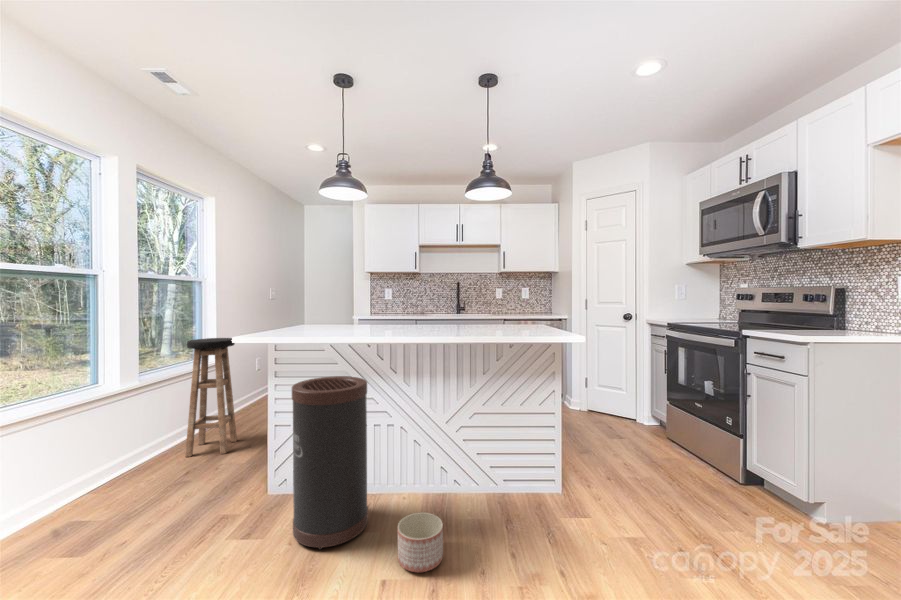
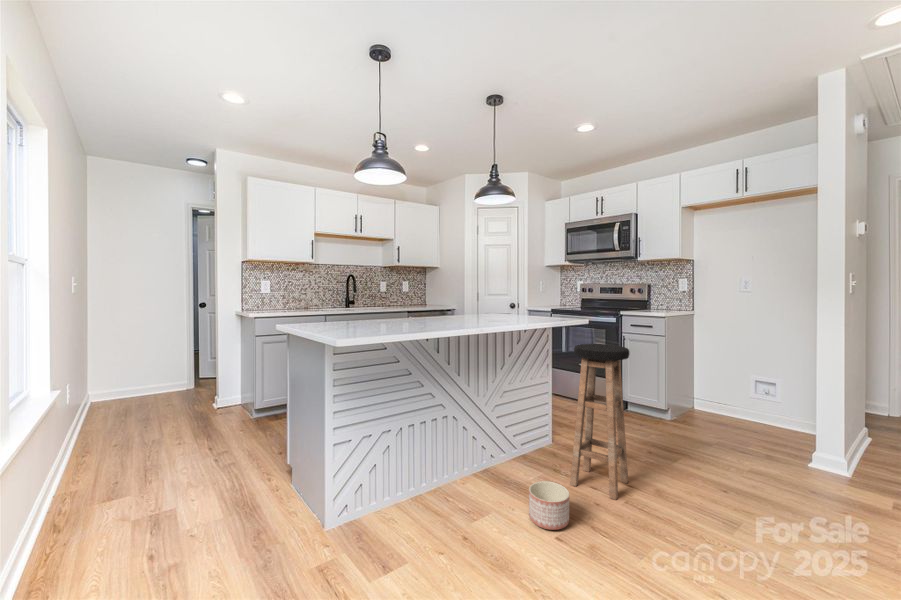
bar stool: present [185,338,237,457] -> present [570,344,629,500]
trash can: present [292,376,368,549] -> none [411,377,487,556]

